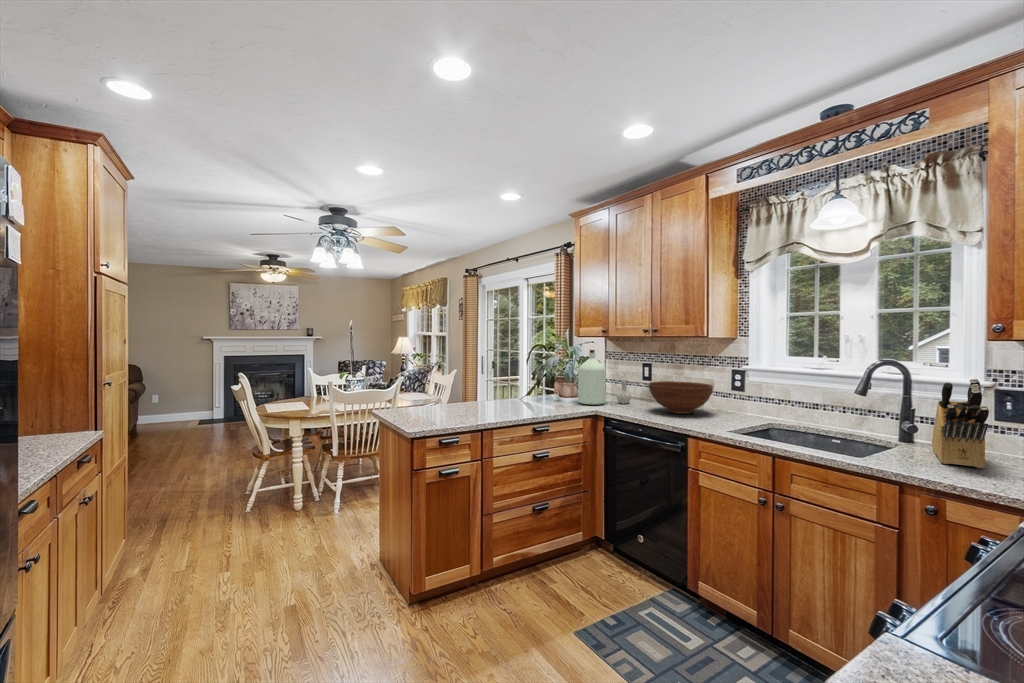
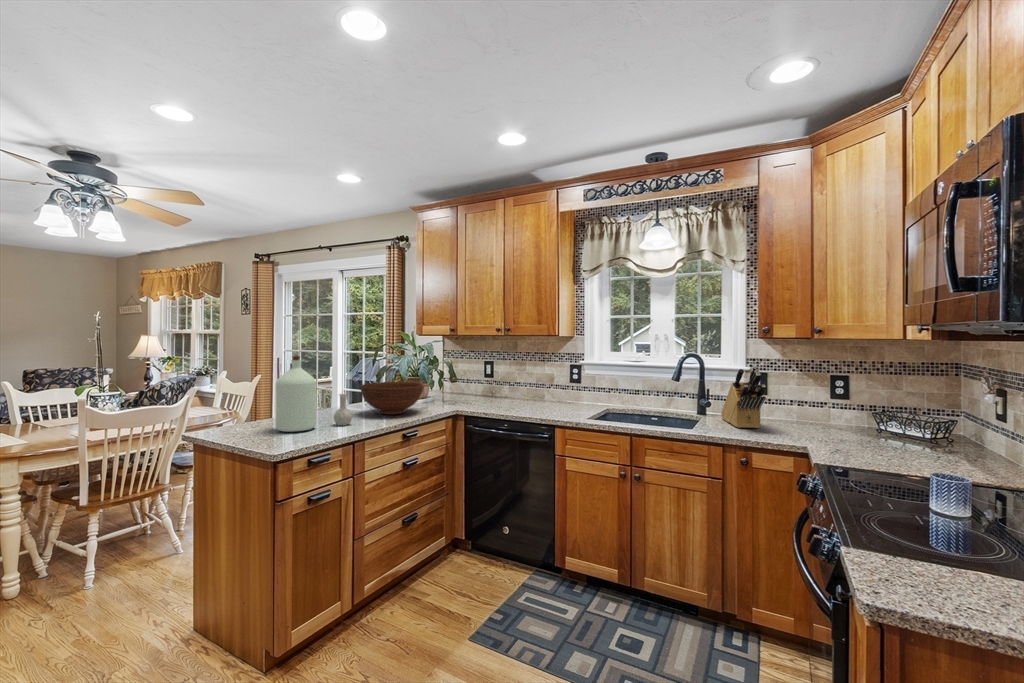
bottle: present [578,350,631,405] -> present [276,356,352,432]
fruit bowl: present [649,381,713,414] -> present [360,382,424,415]

